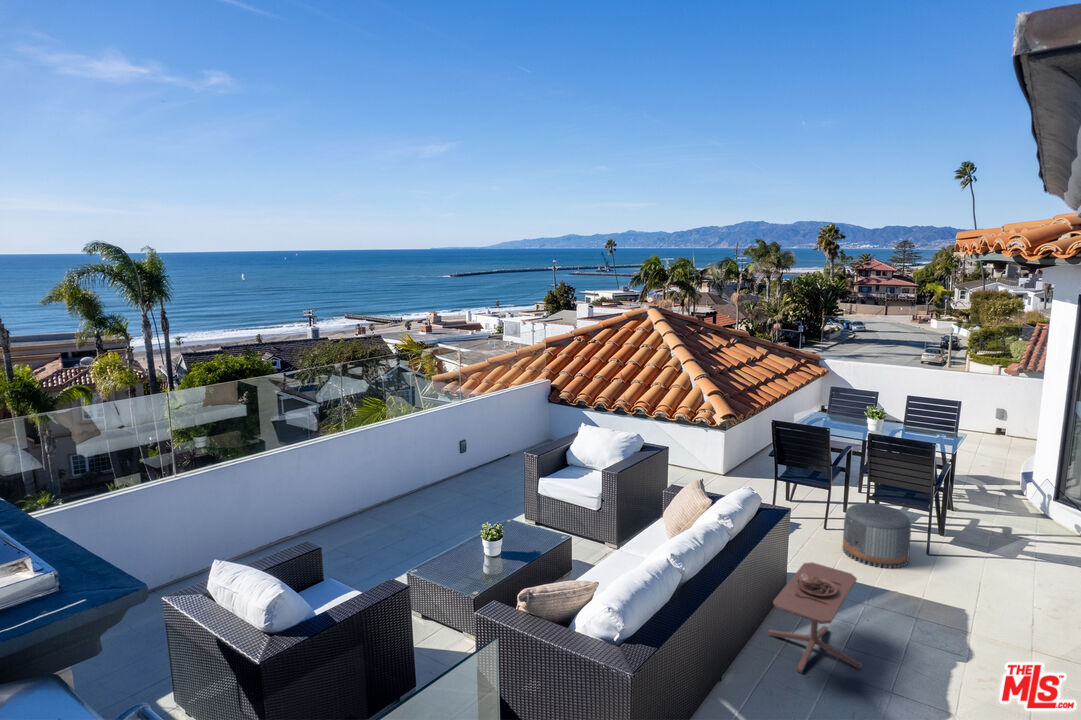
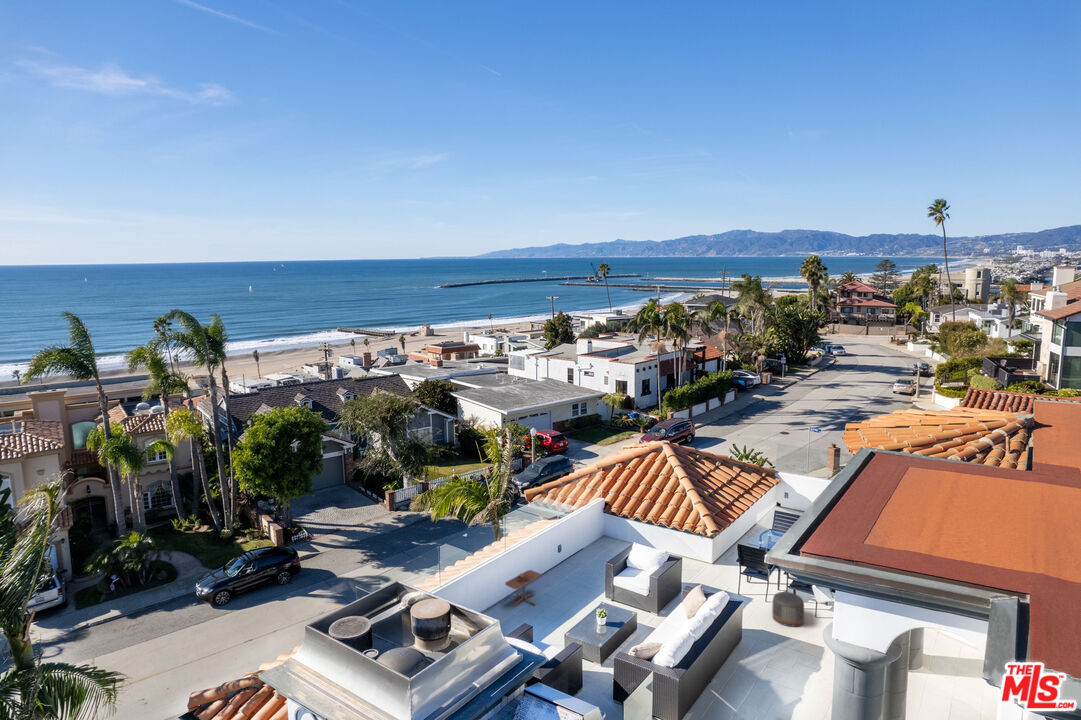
side table: present [768,562,862,673] -> present [505,570,541,607]

